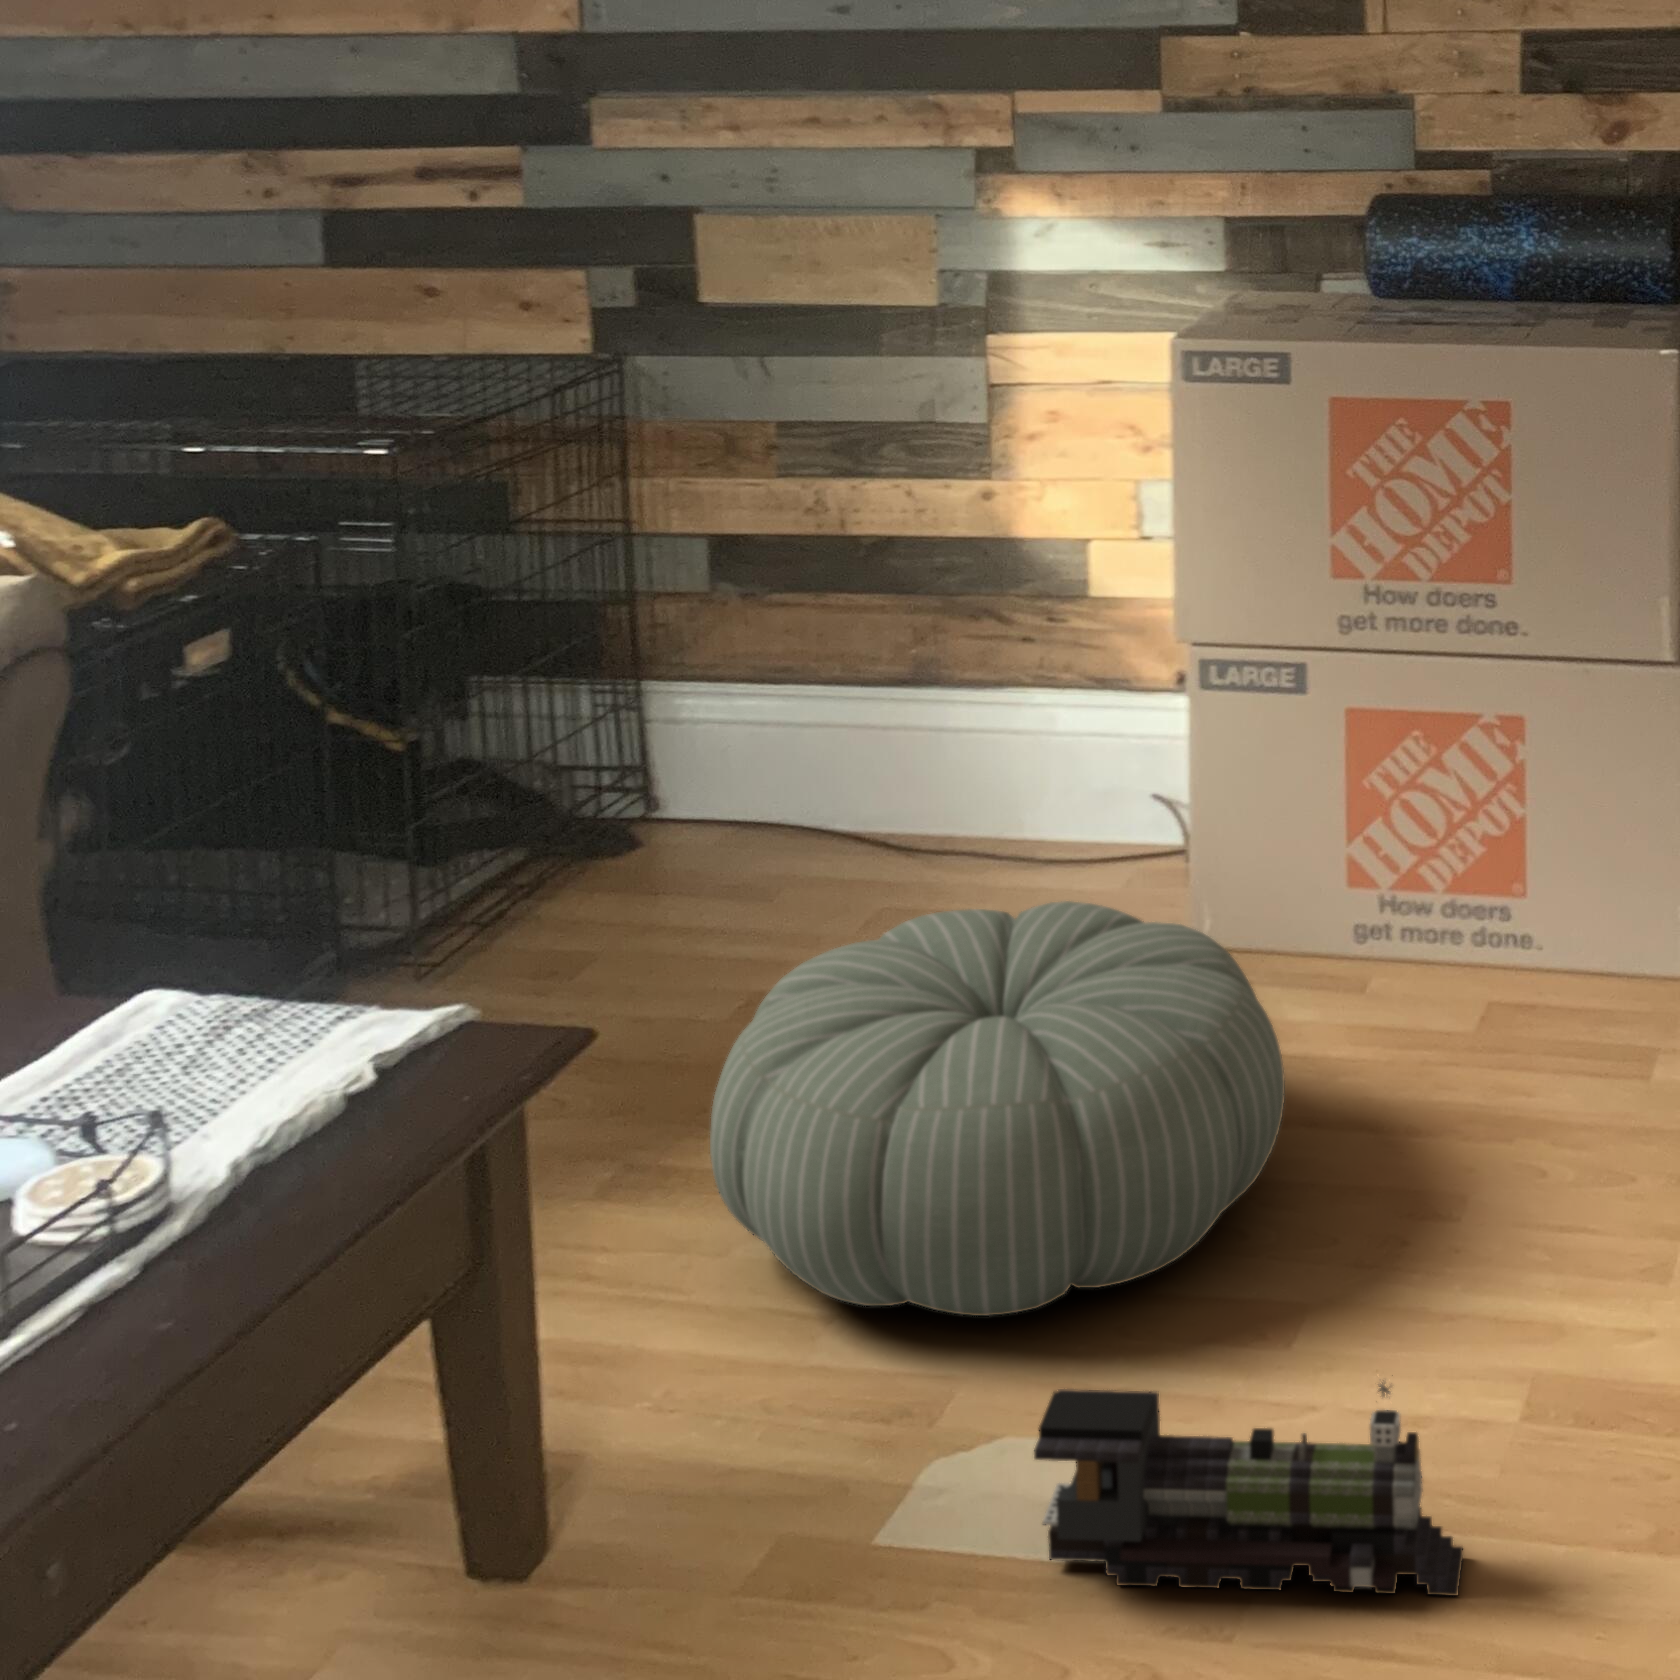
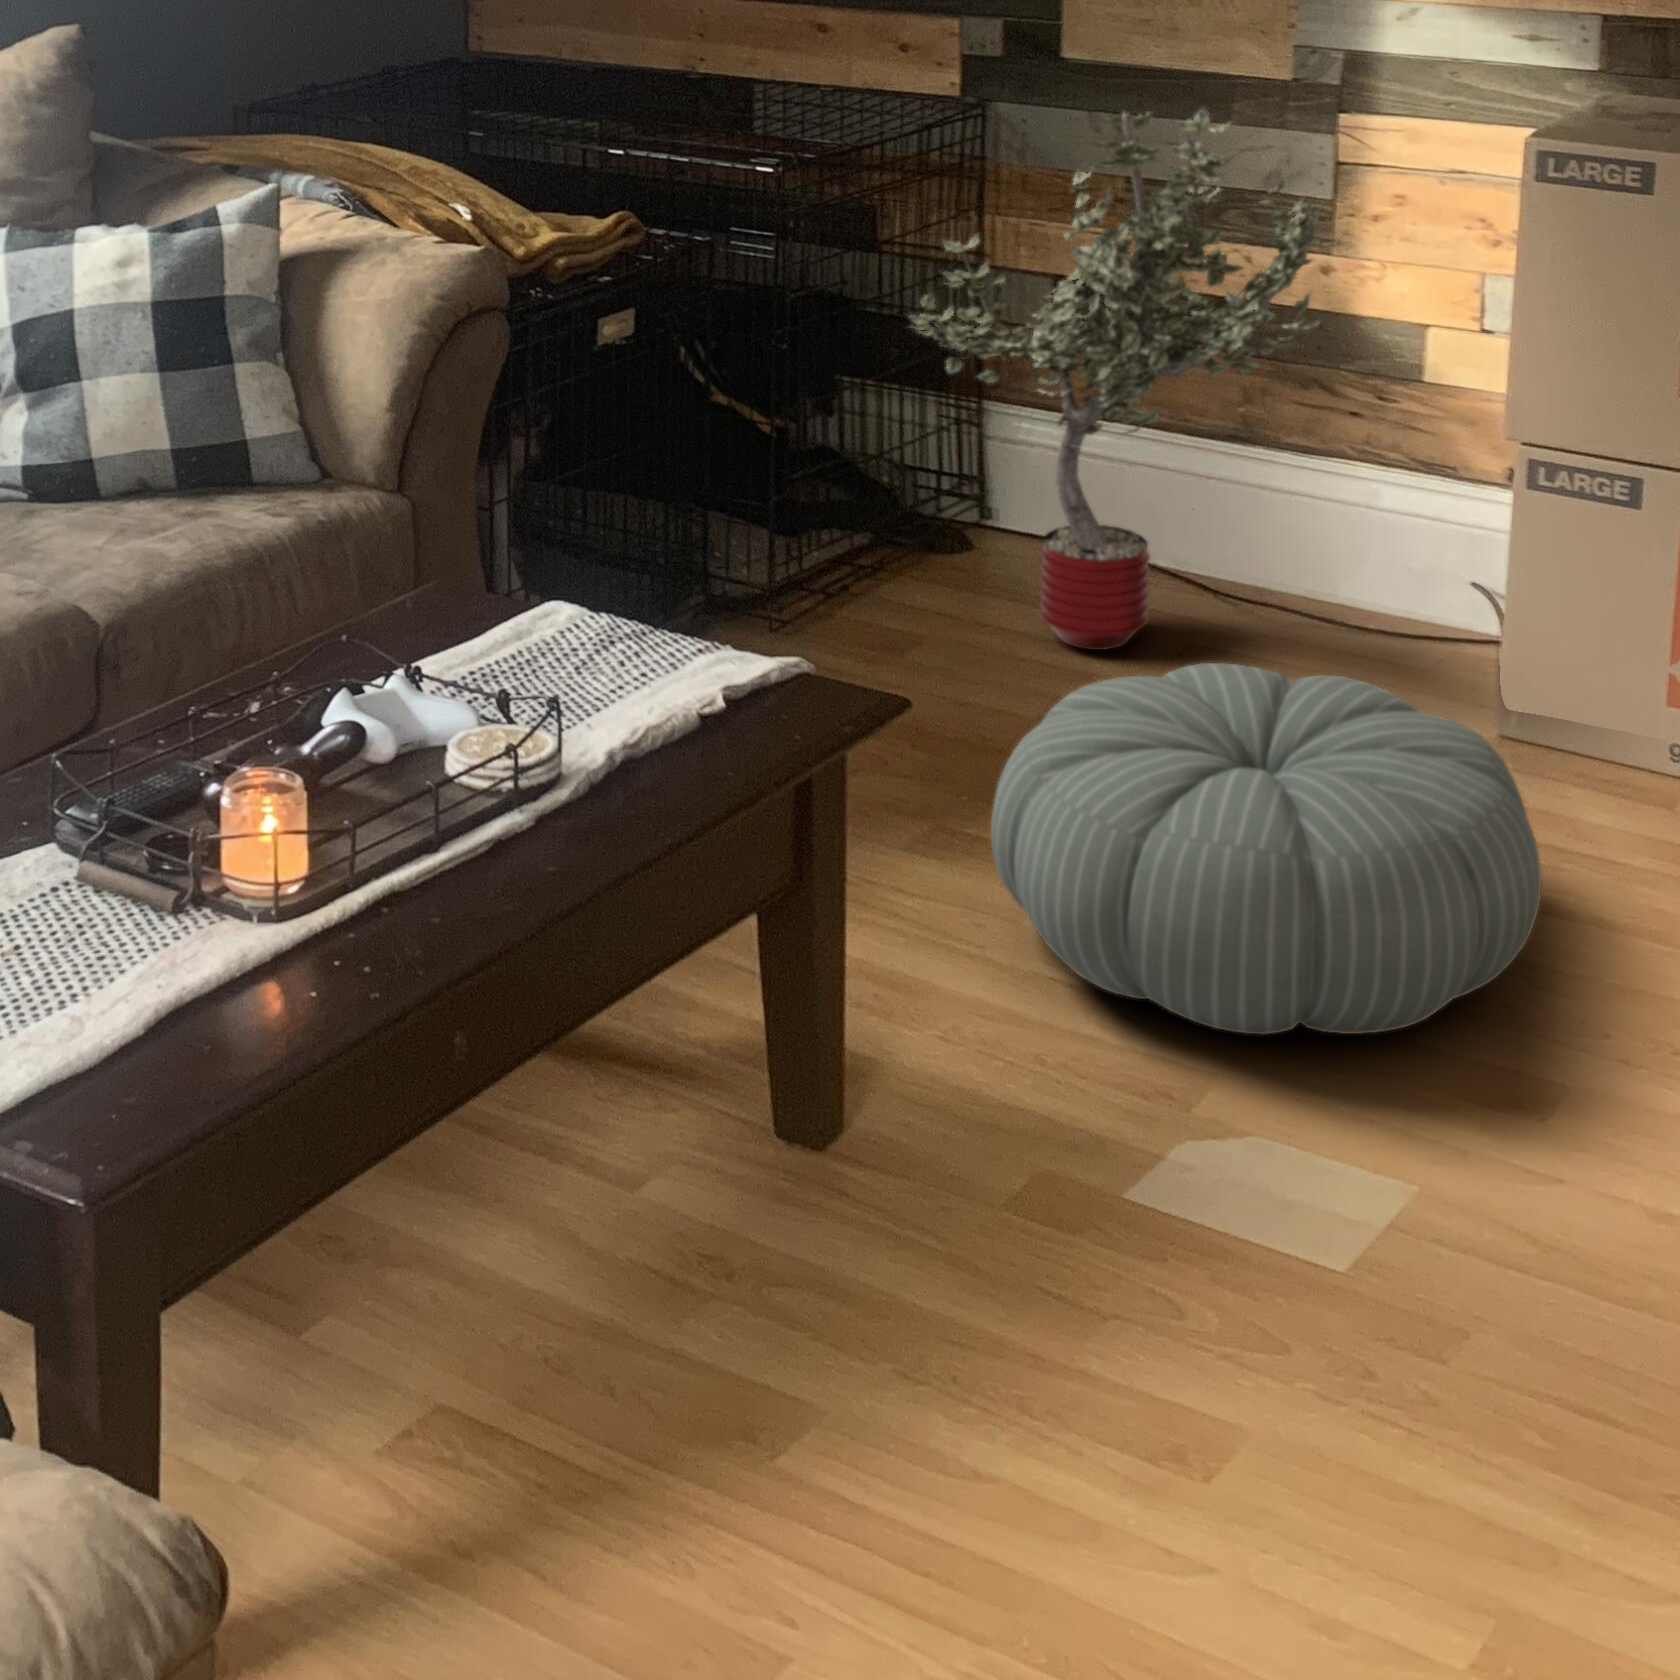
potted tree: none [546,336,999,930] -> present [906,107,1323,650]
toy train: present [1034,1381,1463,1596] -> none [1227,1103,1637,1392]

